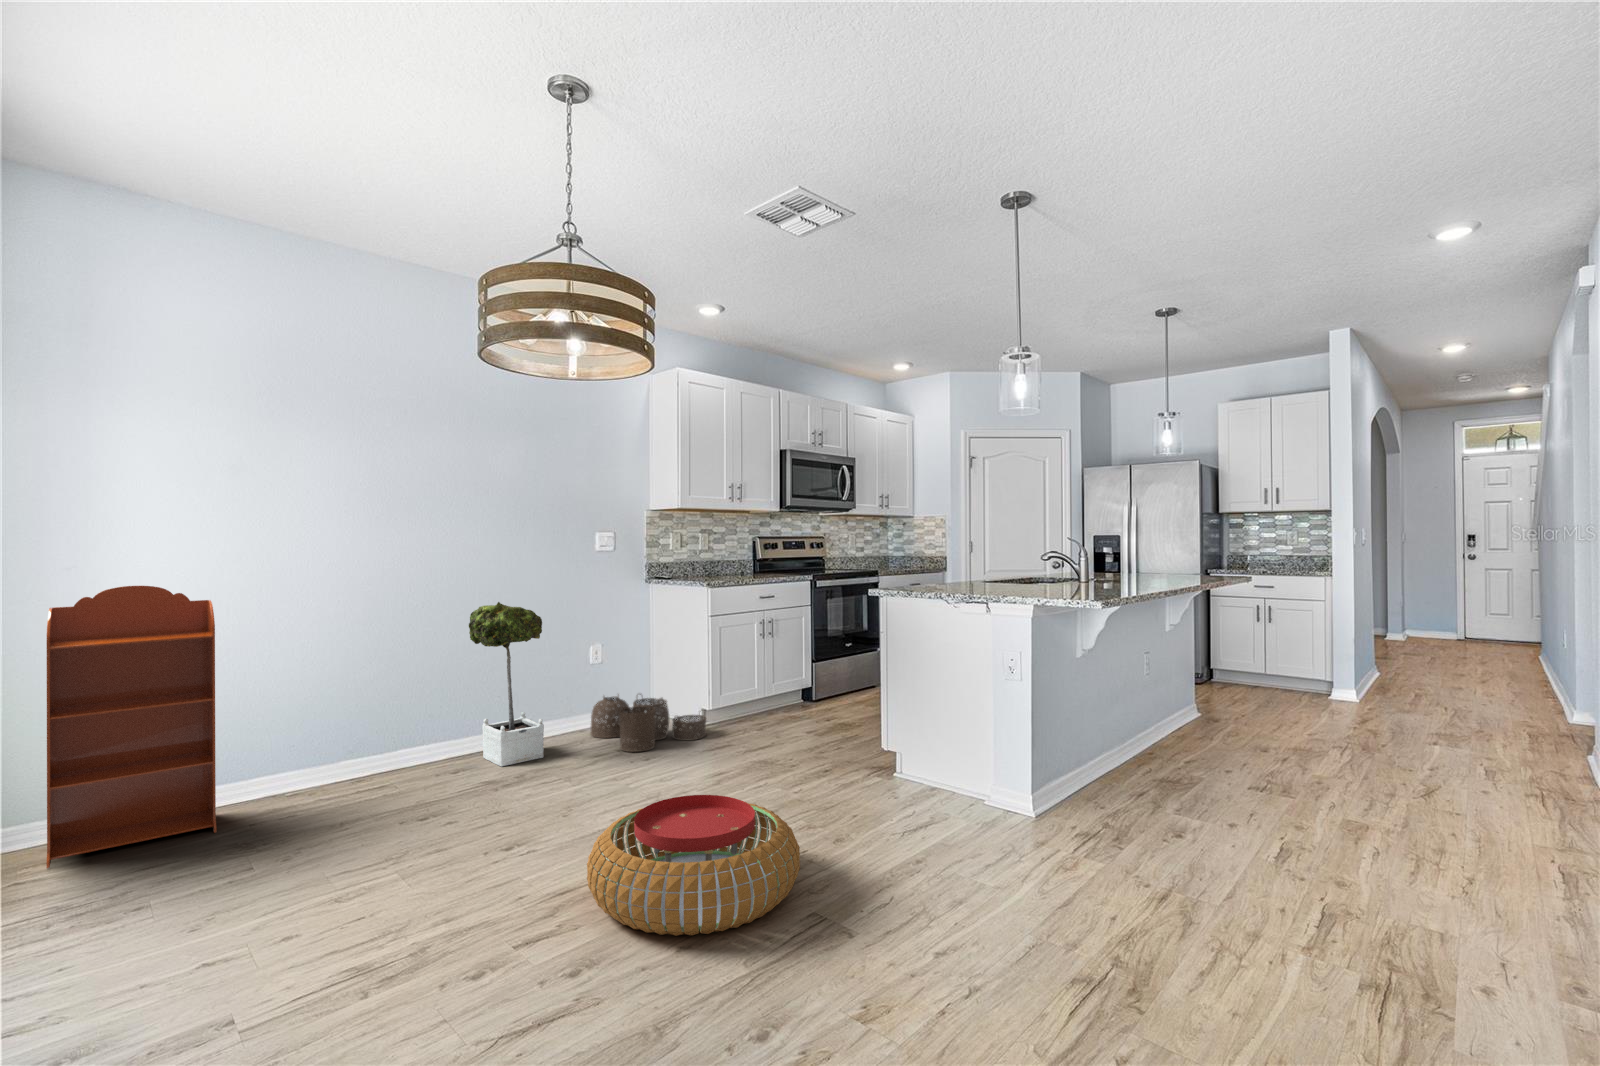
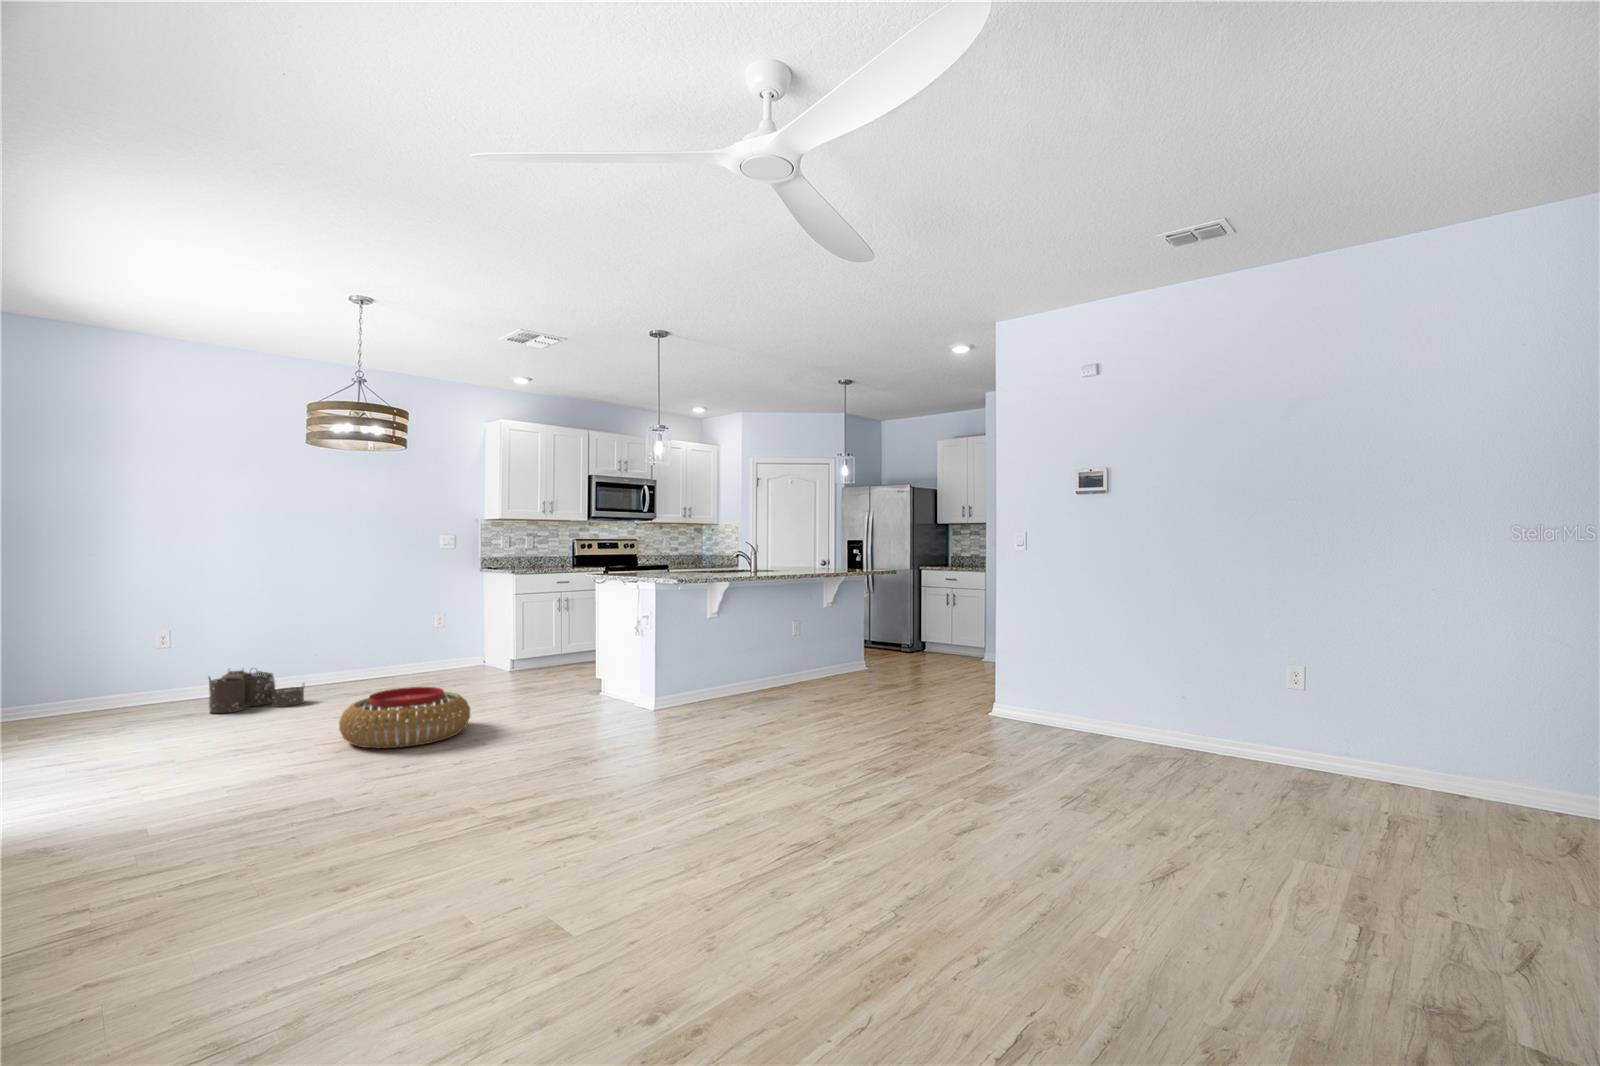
bookcase: present [47,586,217,868] -> none [50,566,153,726]
potted tree: present [469,602,544,766] -> none [330,581,383,689]
woven basket: present [590,694,706,752] -> present [209,670,304,713]

